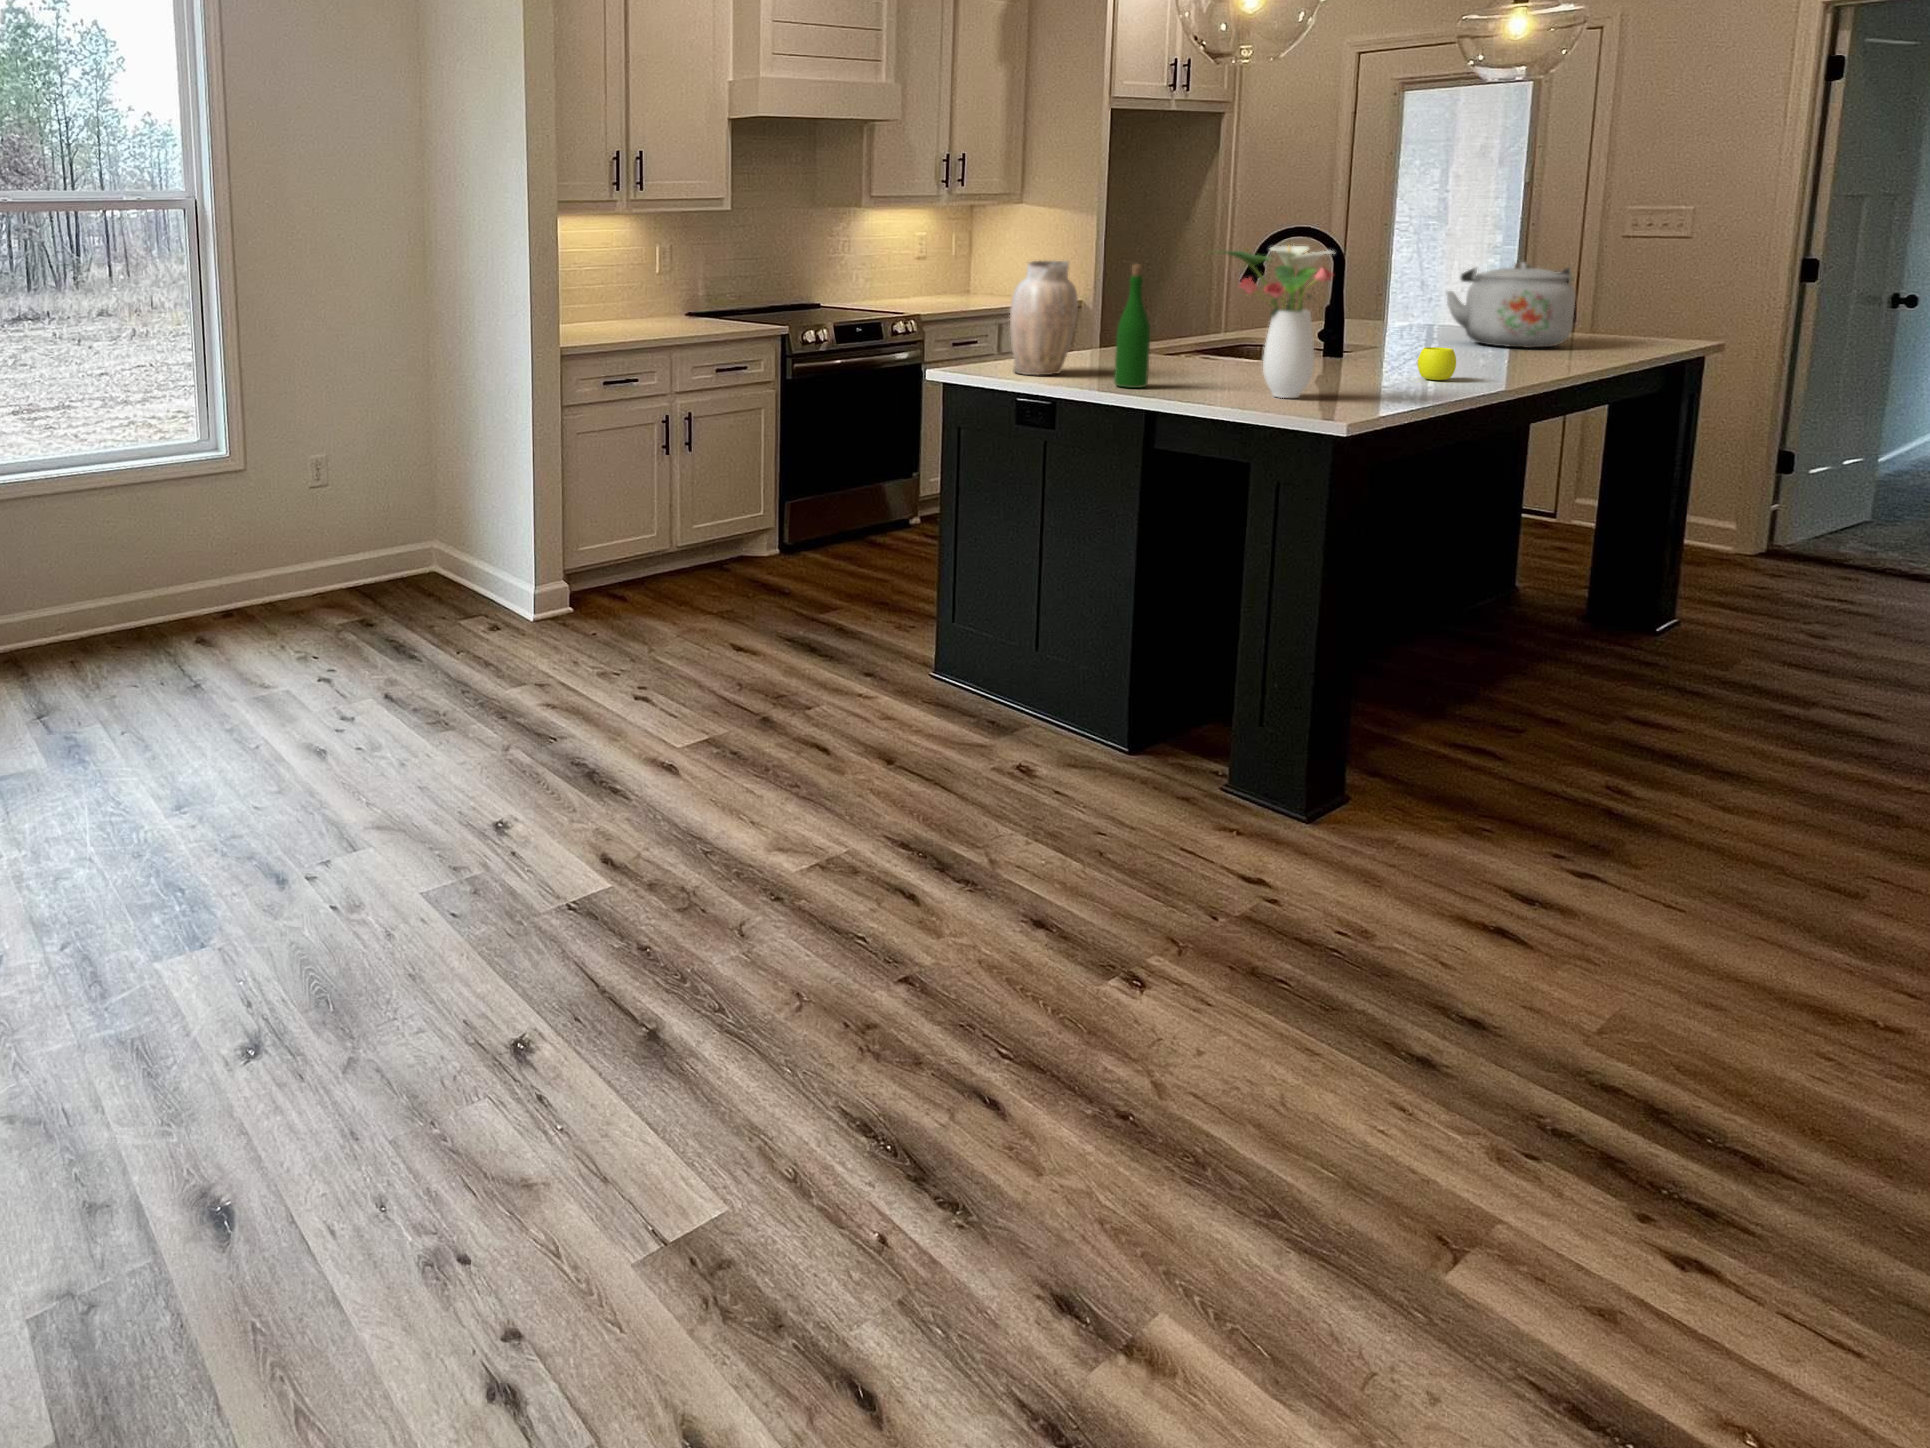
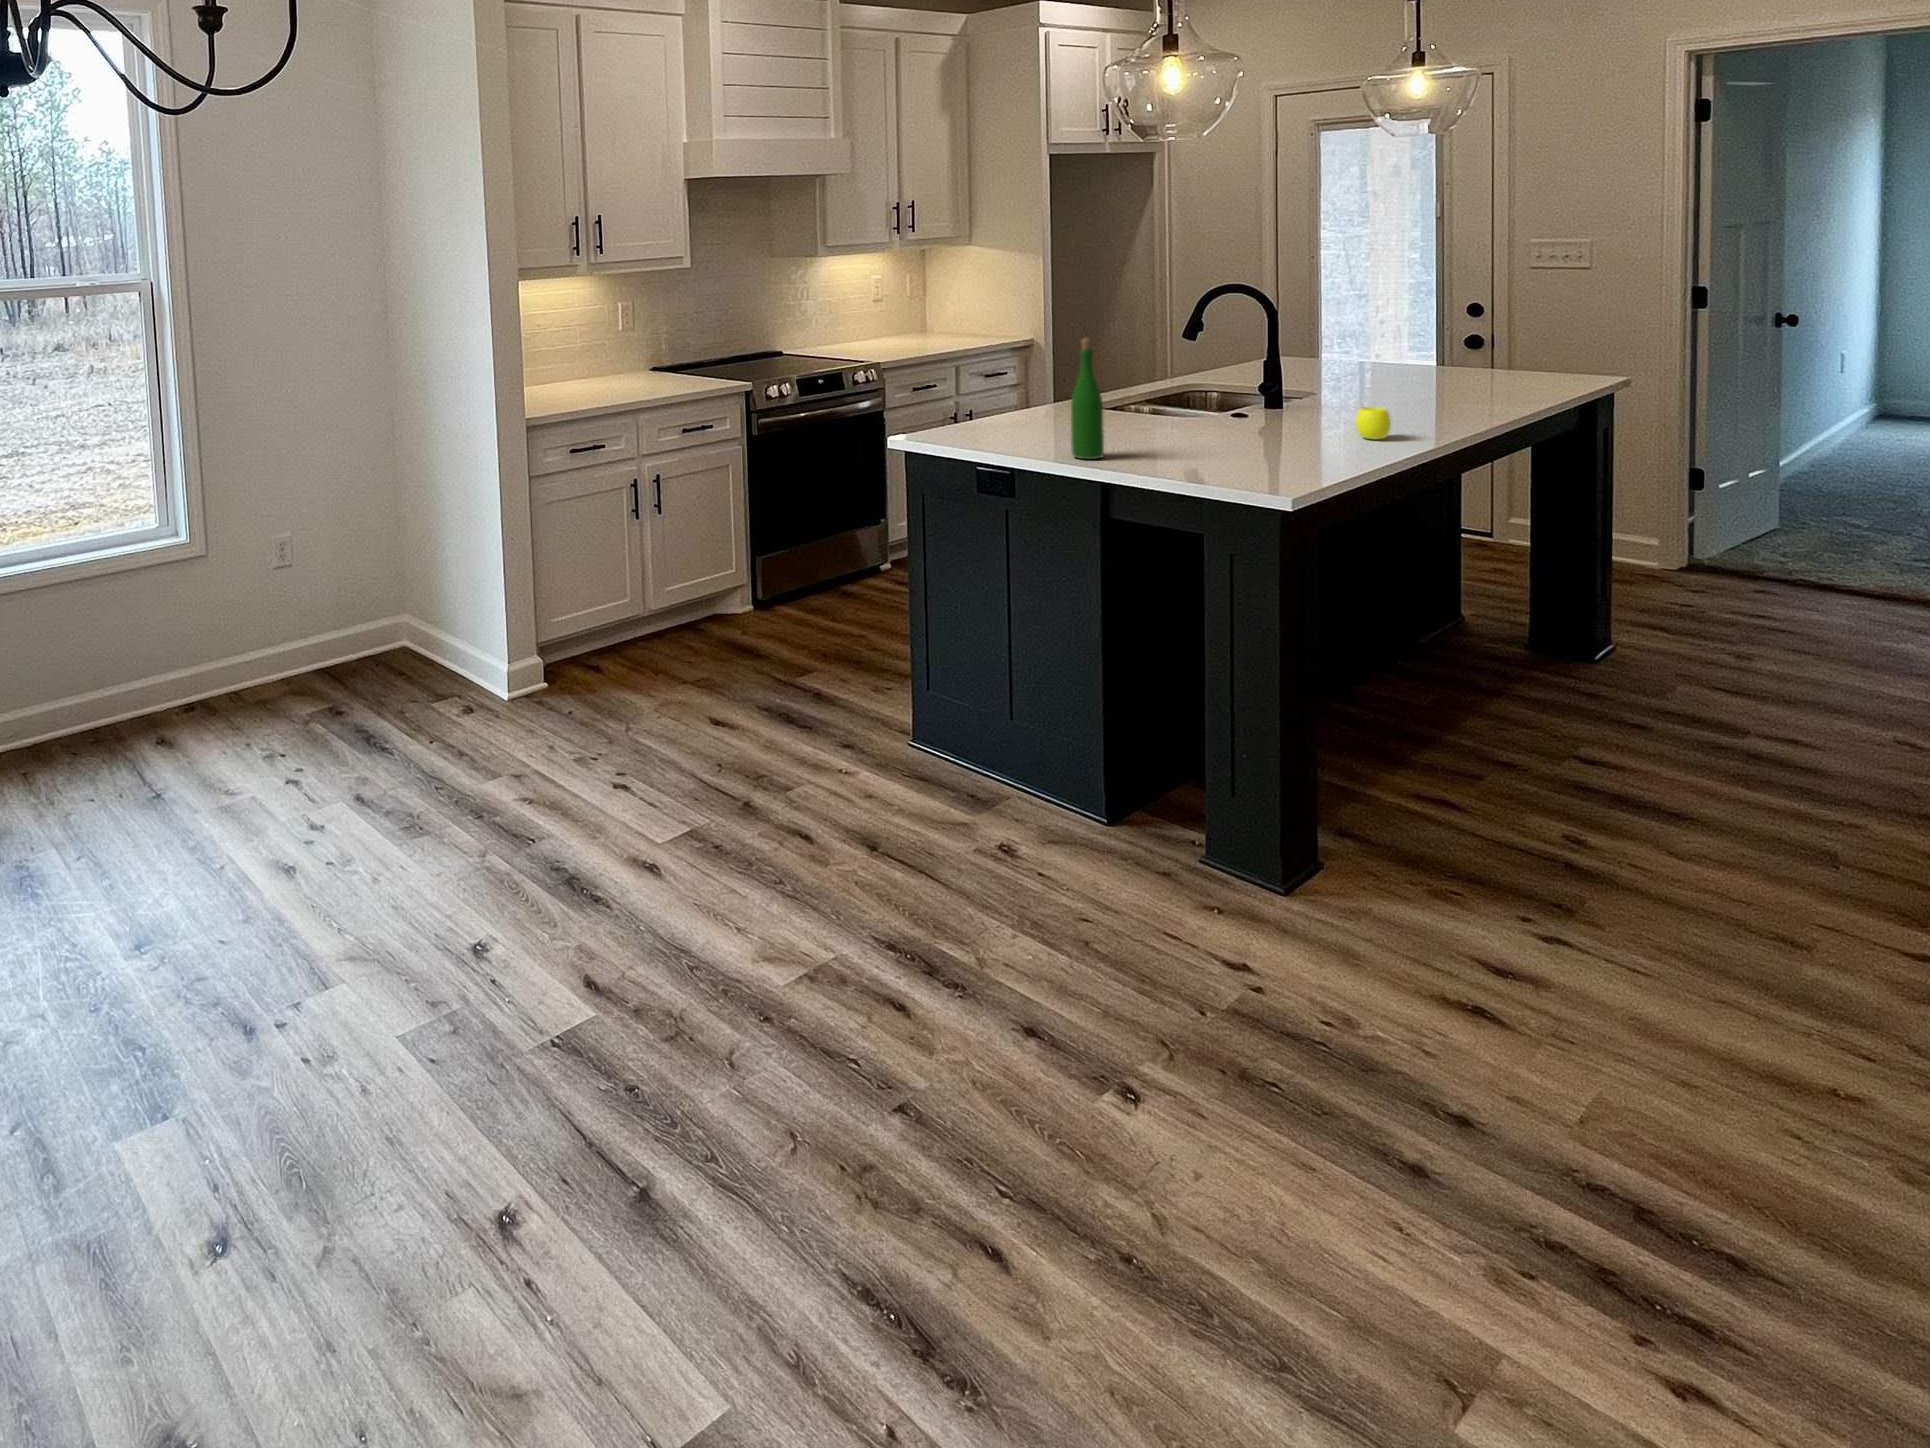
flower arrangement: present [1206,246,1333,398] -> none [1146,318,1271,469]
vase: present [1010,260,1078,375] -> none [969,330,1033,446]
kettle: present [1446,262,1575,348] -> none [1376,310,1495,392]

